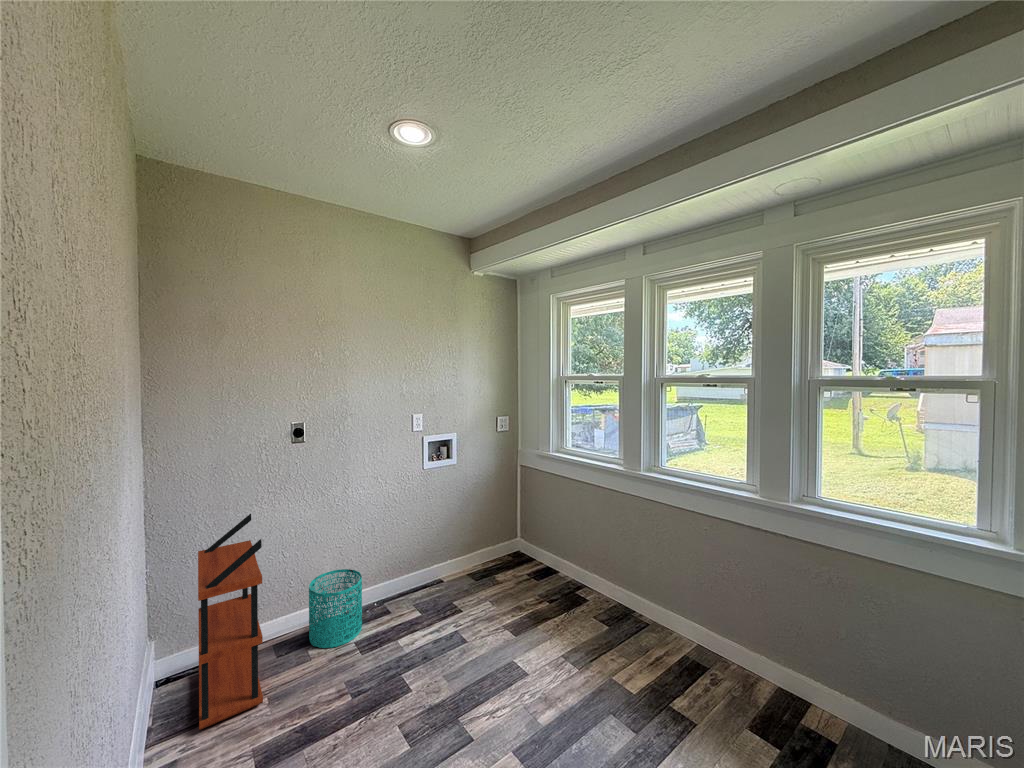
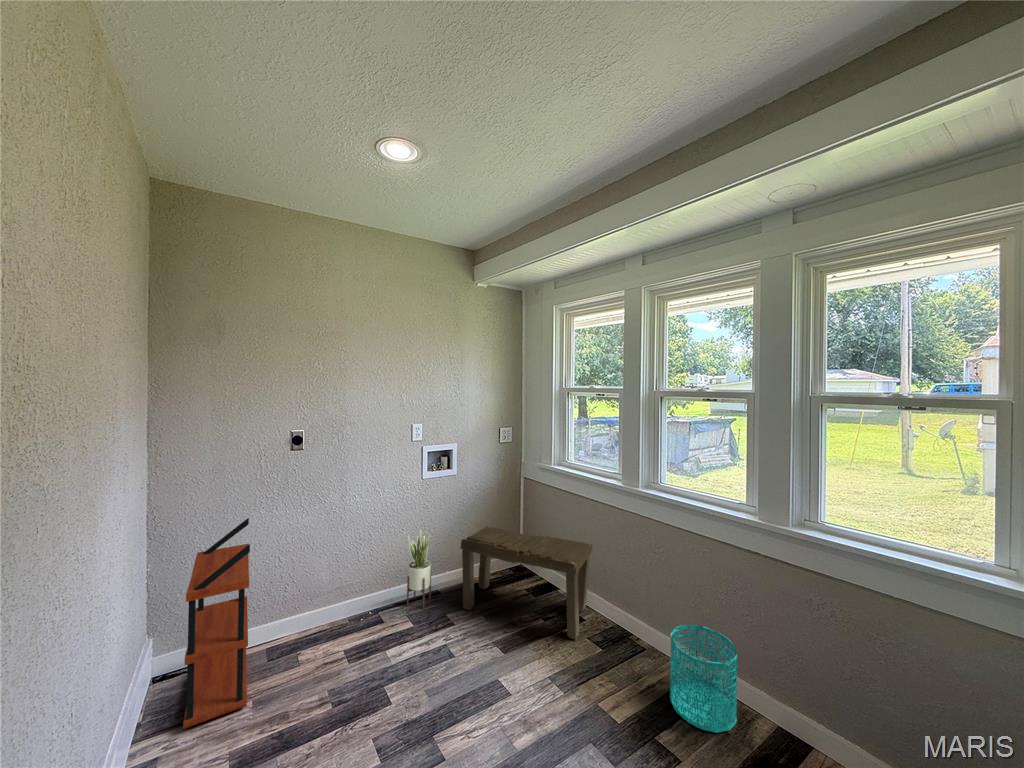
bench: none [465,514,594,619] -> present [461,526,593,639]
potted plant: none [412,520,435,598] -> present [407,530,431,608]
wastebasket: present [309,569,362,648] -> present [670,625,737,733]

